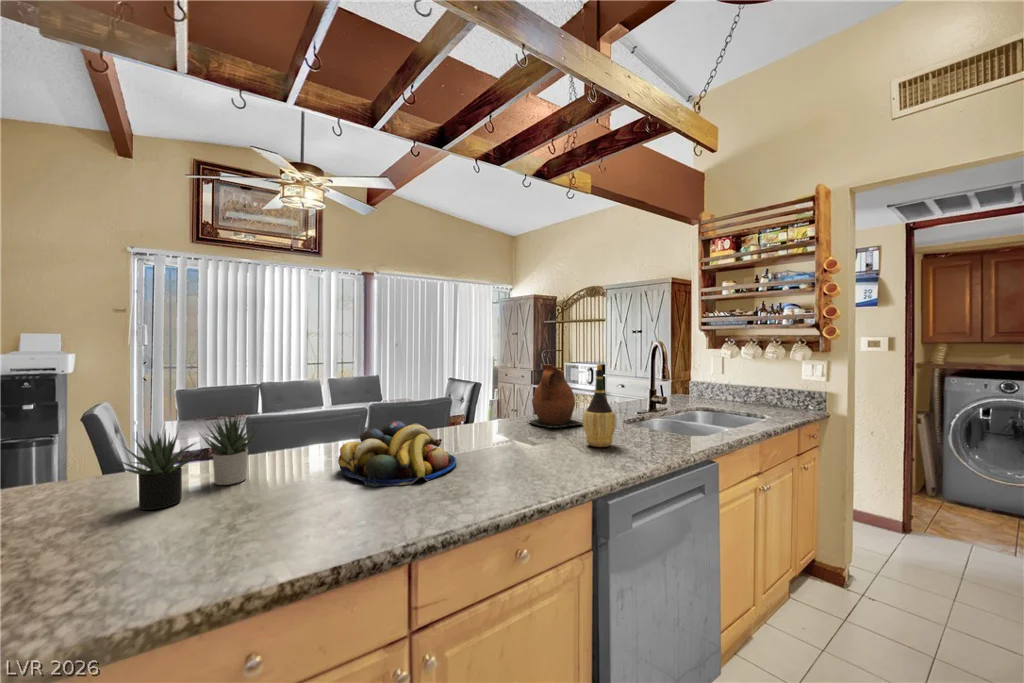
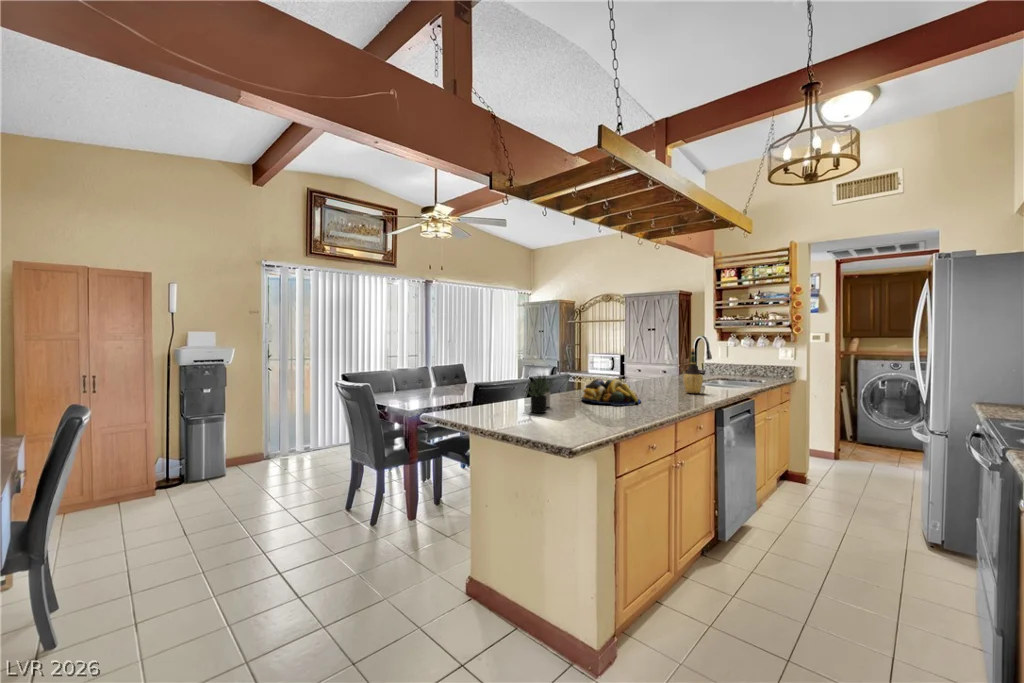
ceramic pitcher: present [530,365,583,428] -> none [630,350,667,388]

